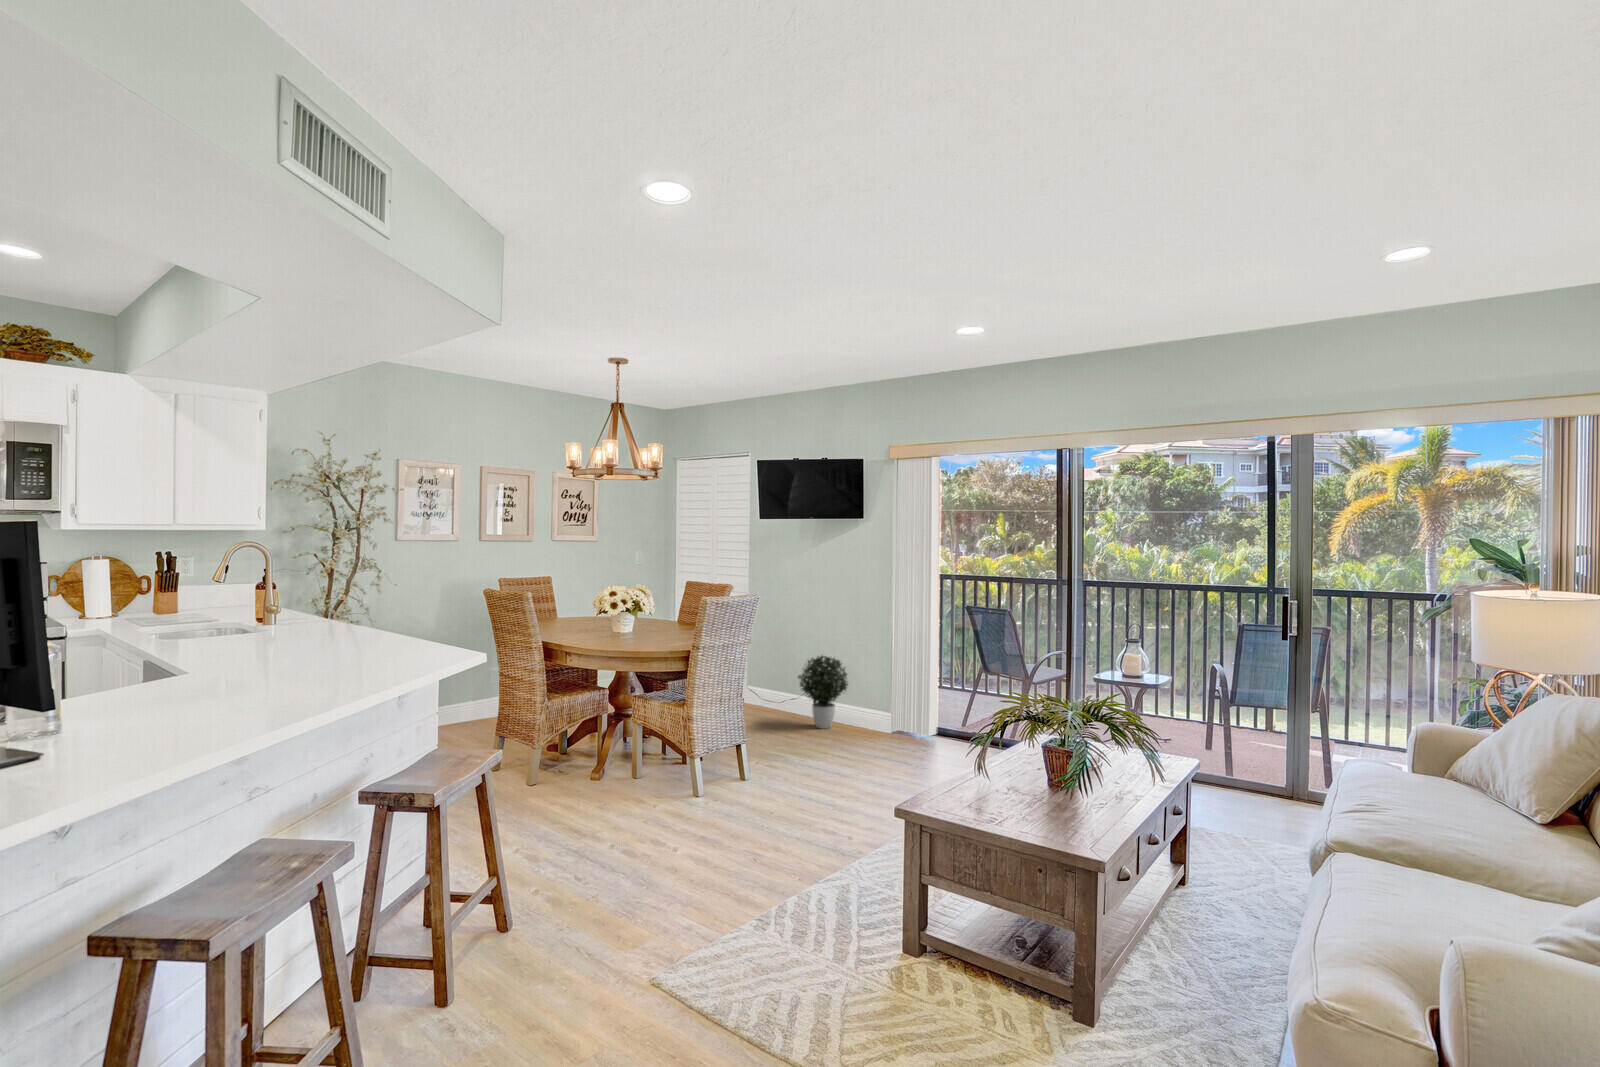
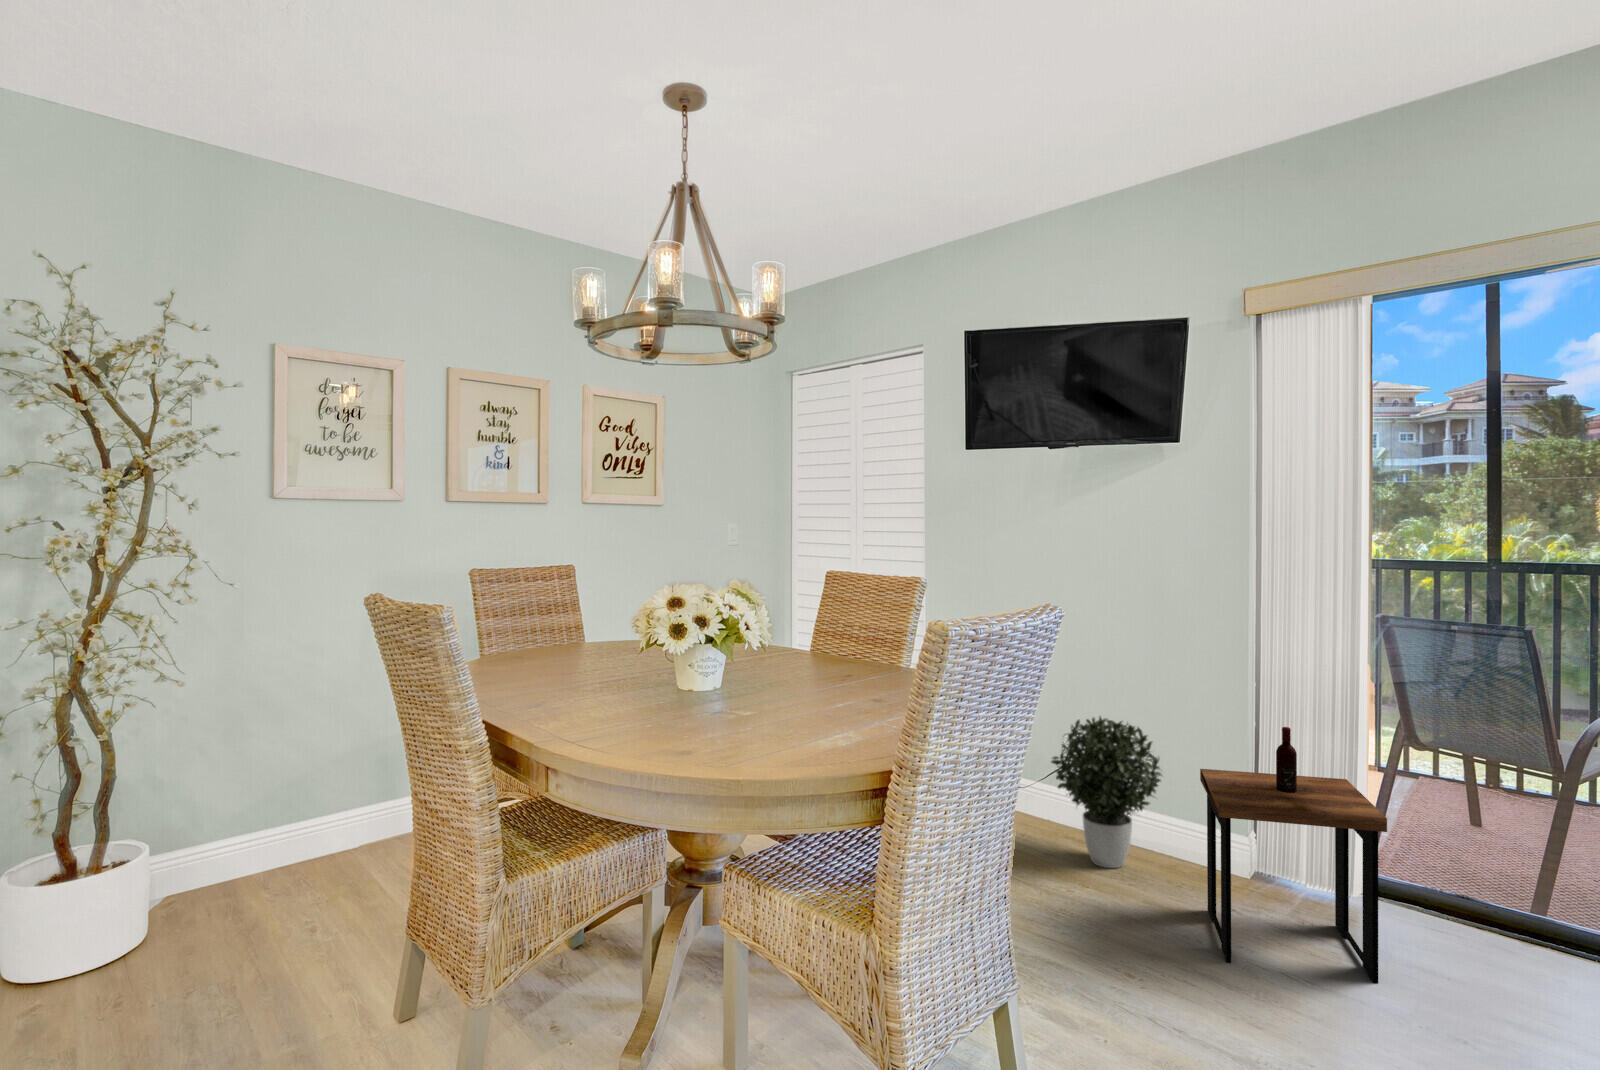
side table: none [849,652,914,755] -> present [1200,727,1387,983]

